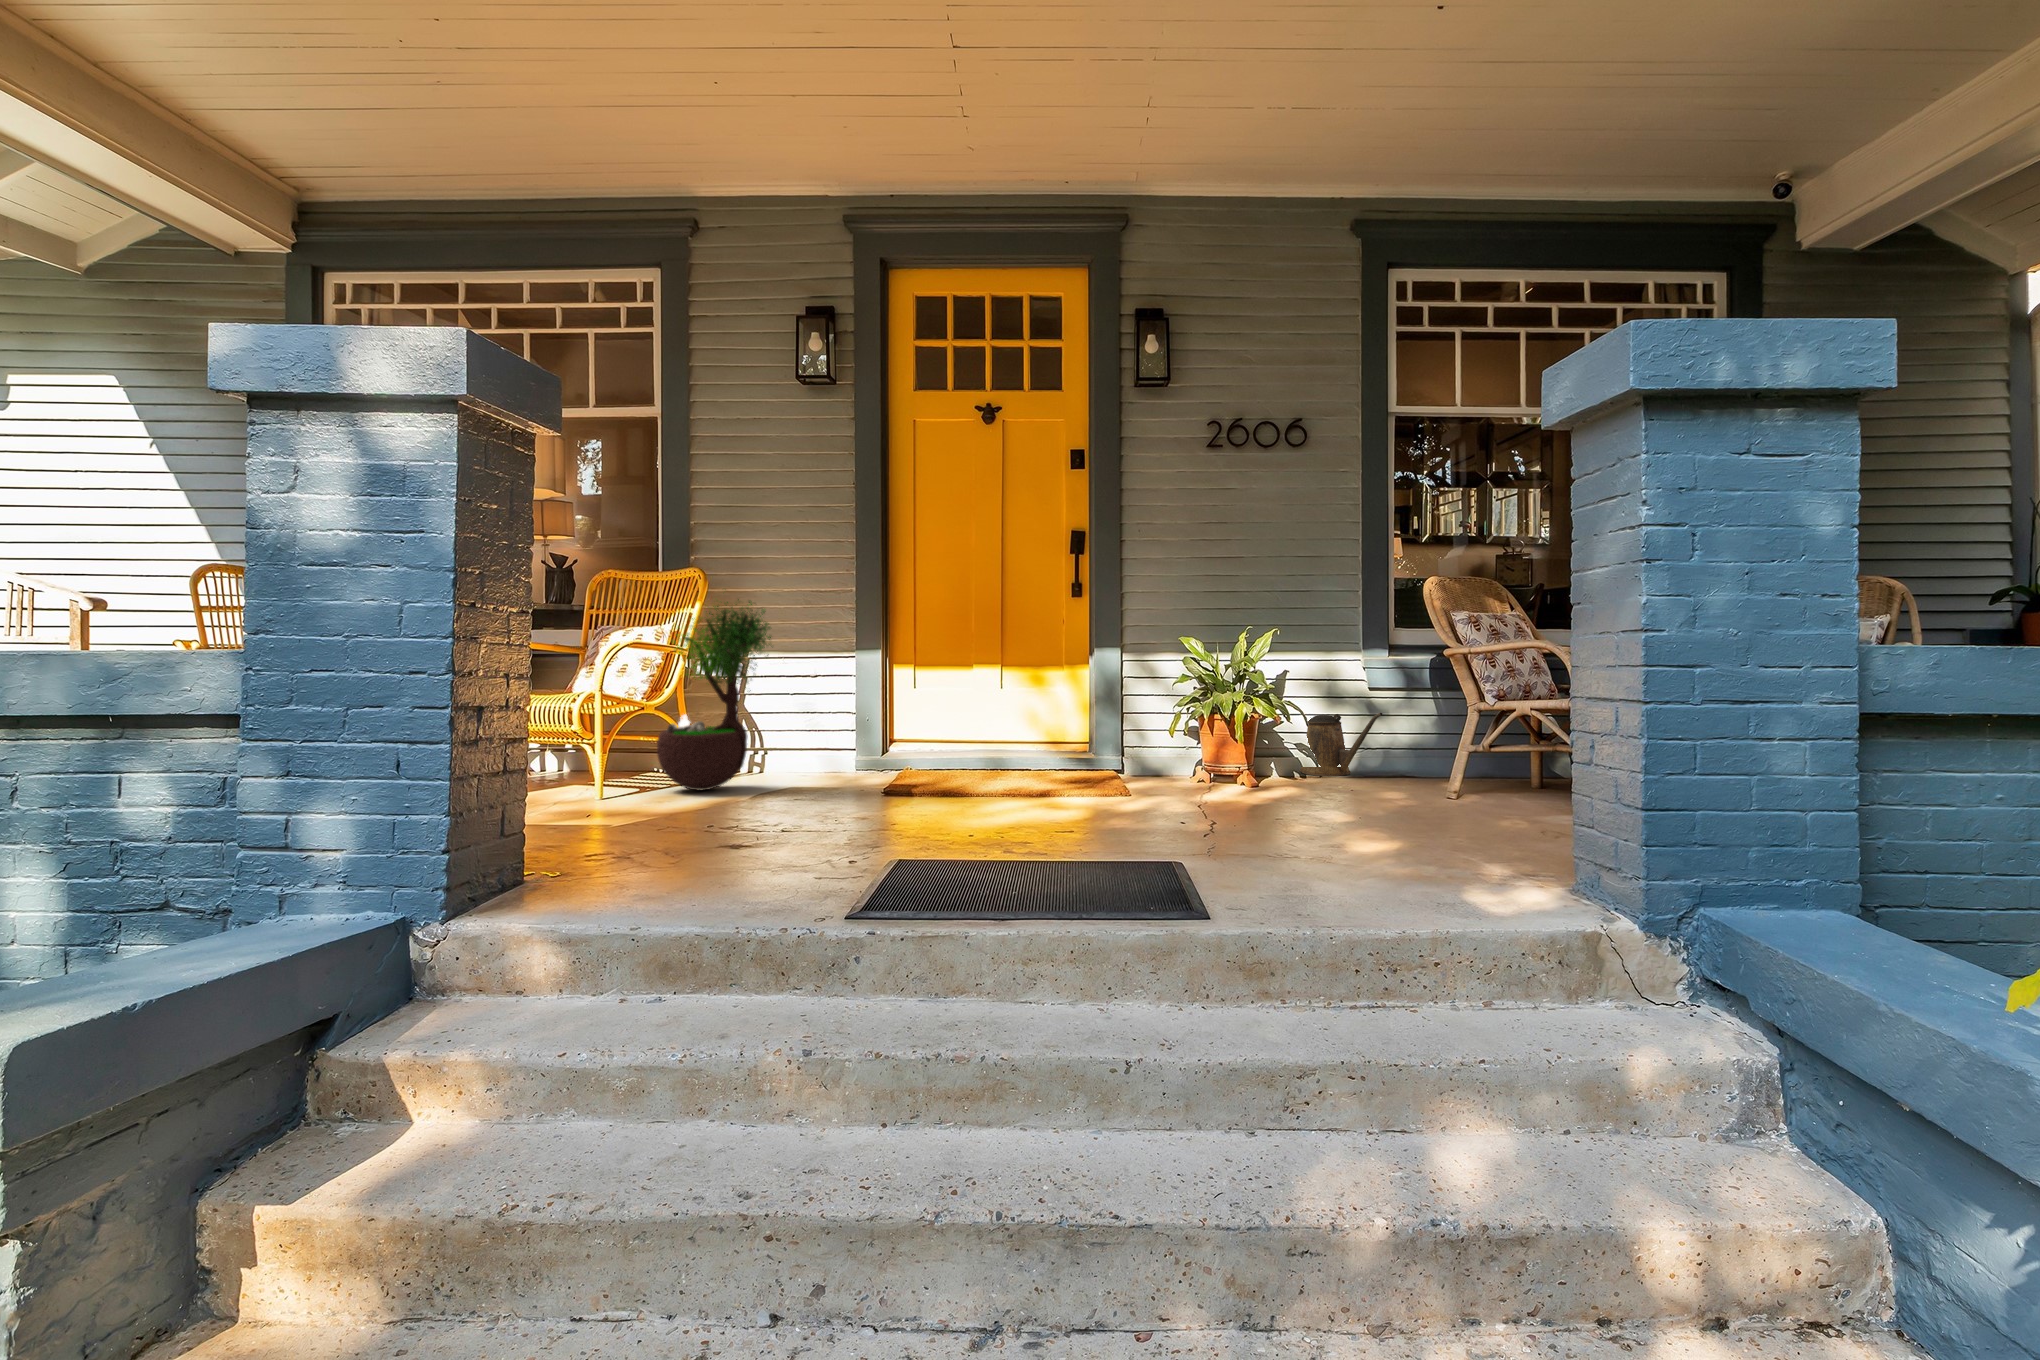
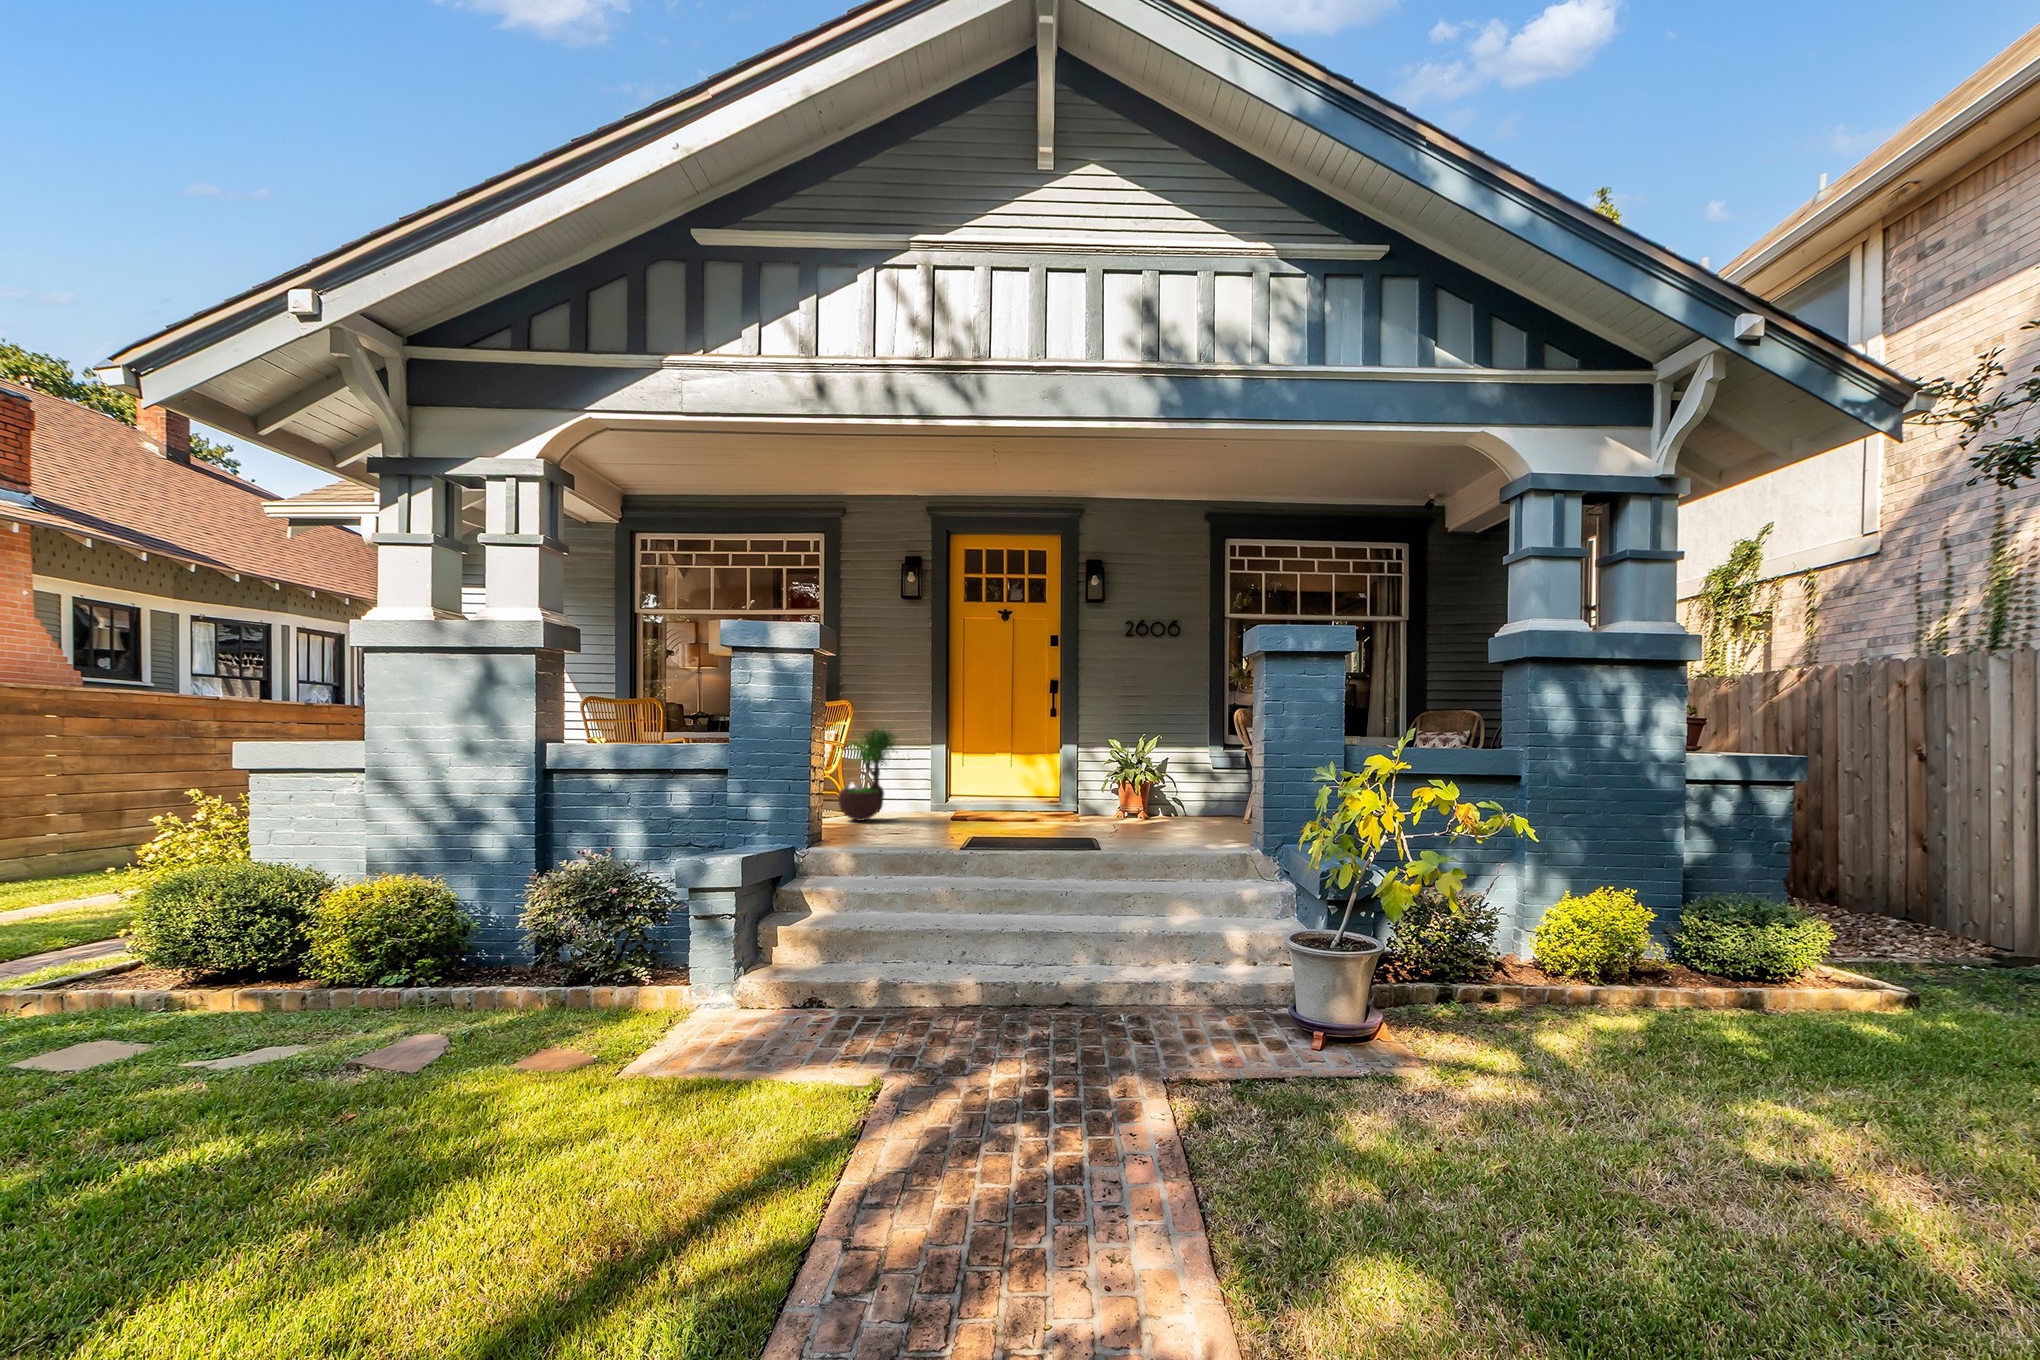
watering can: present [1299,713,1383,776] -> none [1170,782,1213,816]

